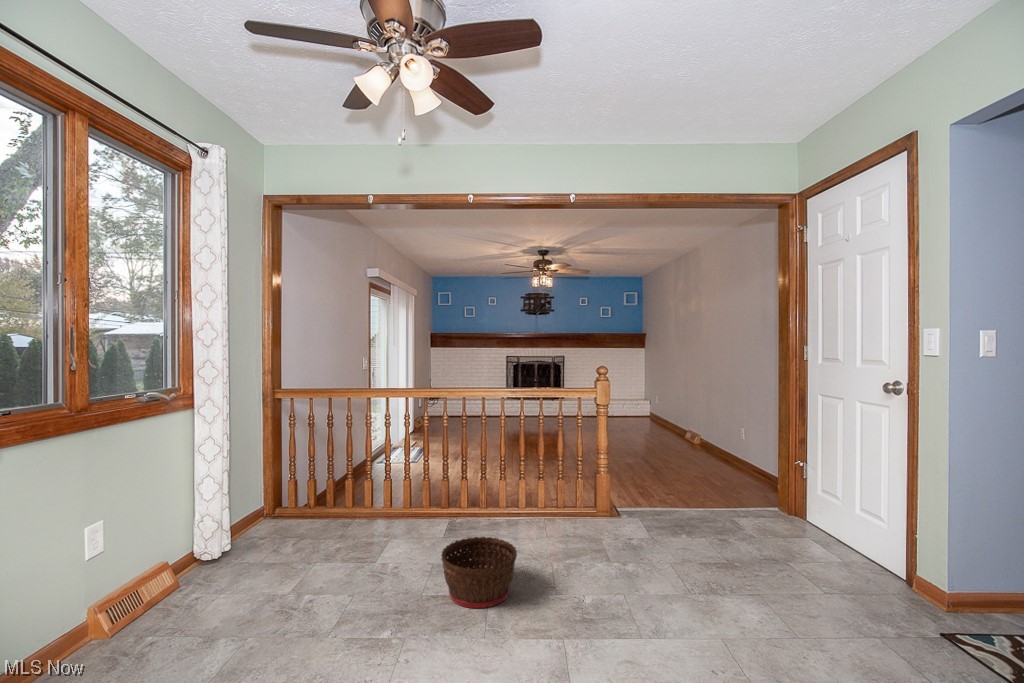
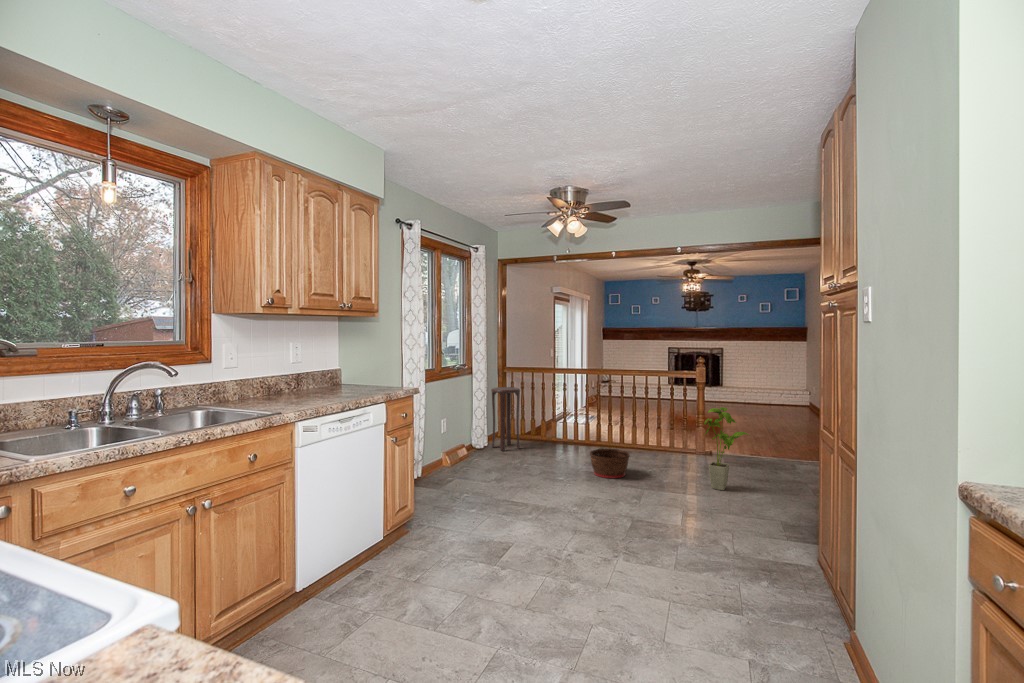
stool: none [243,426,304,552] -> present [491,387,520,451]
house plant: none [647,454,729,607] -> present [704,407,749,490]

